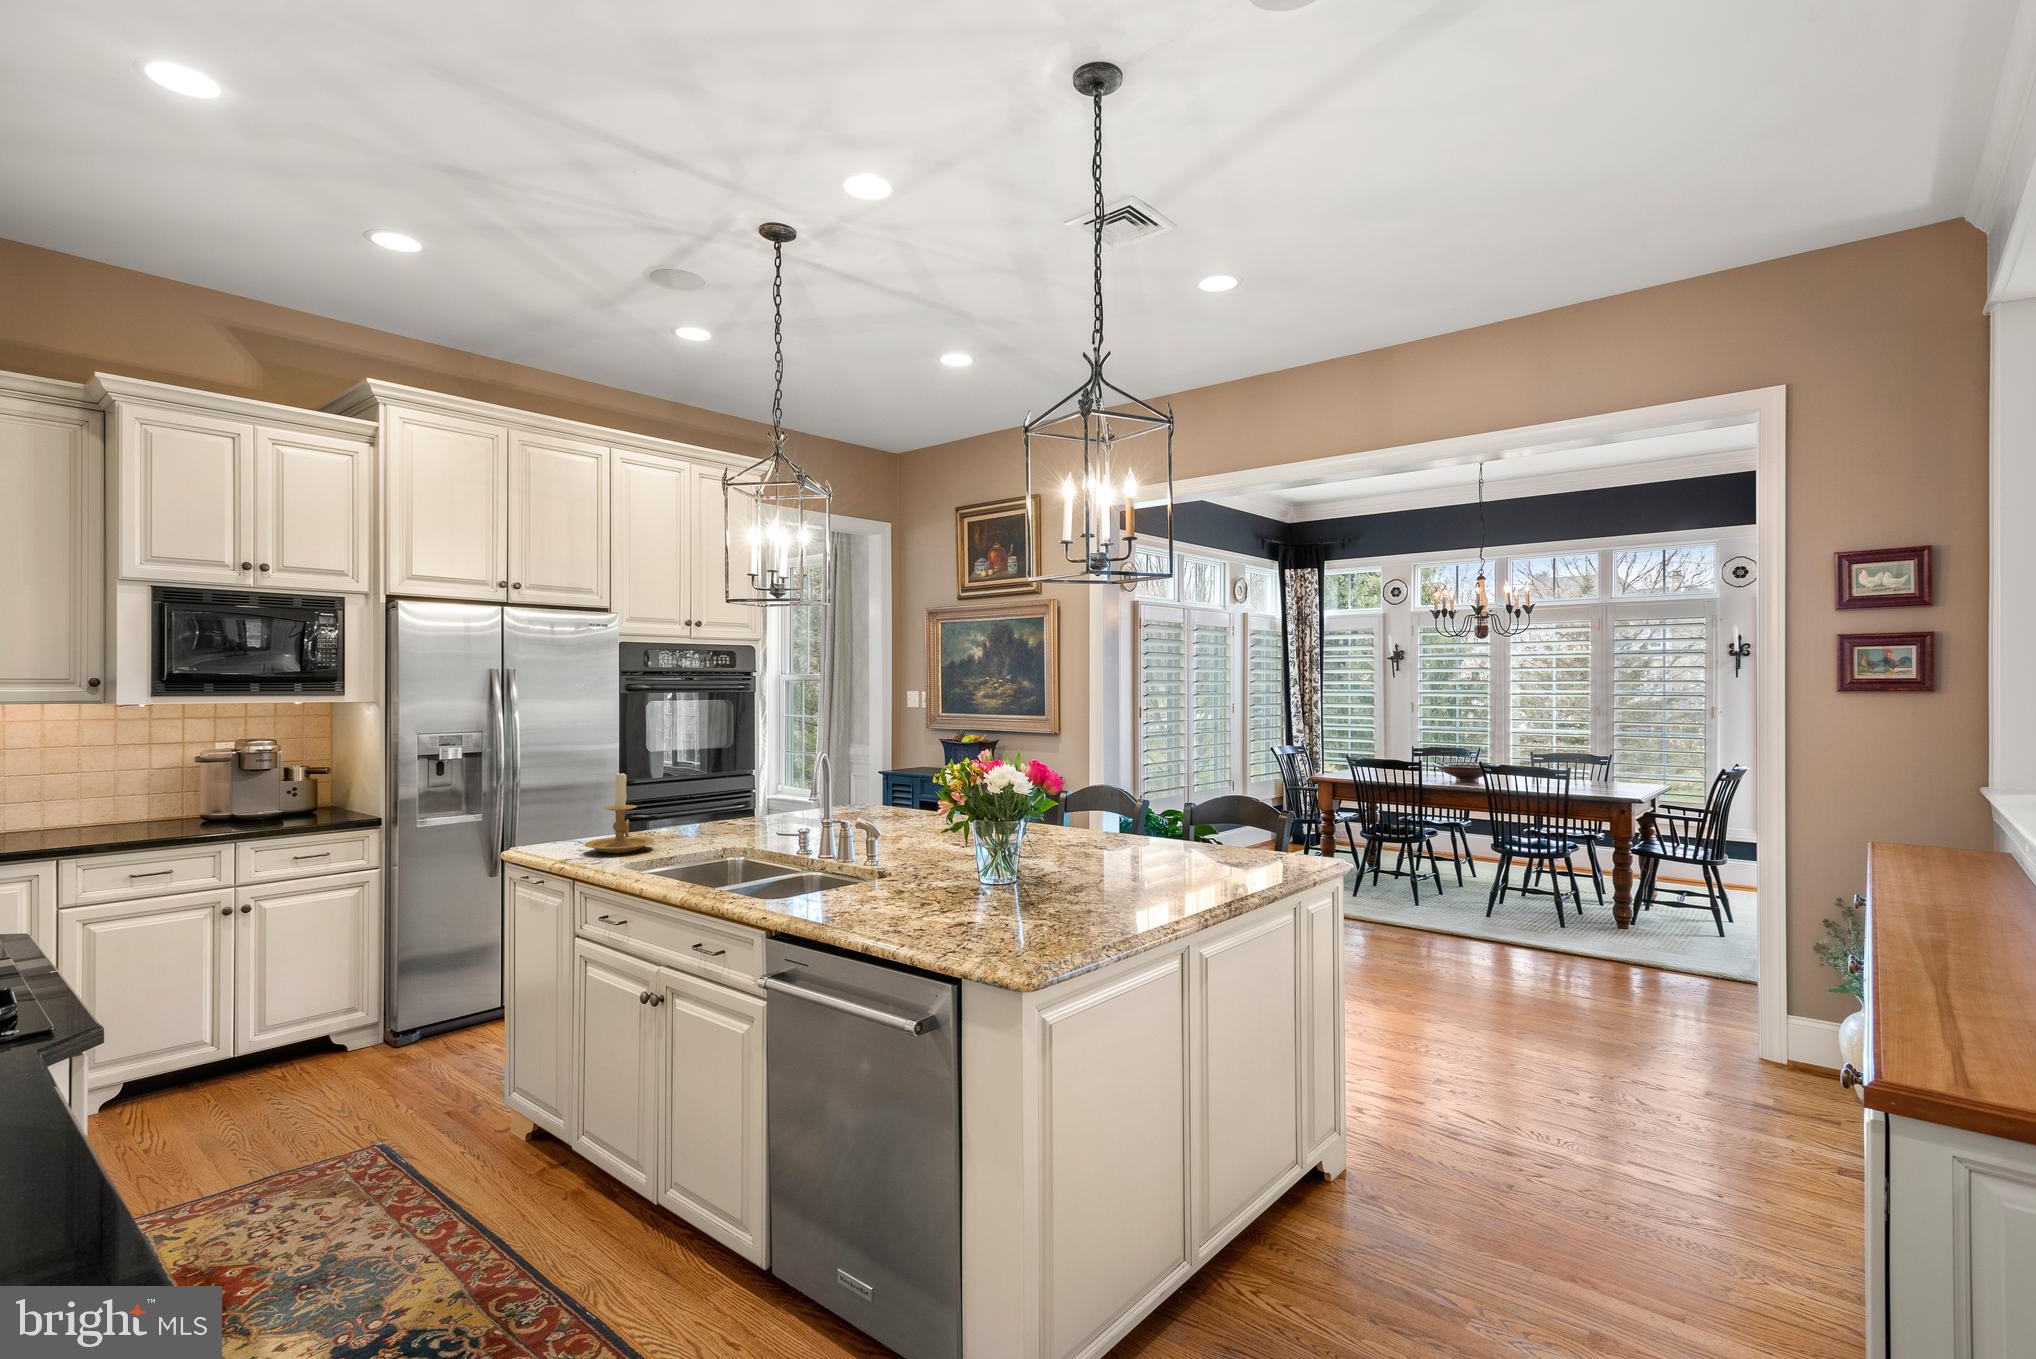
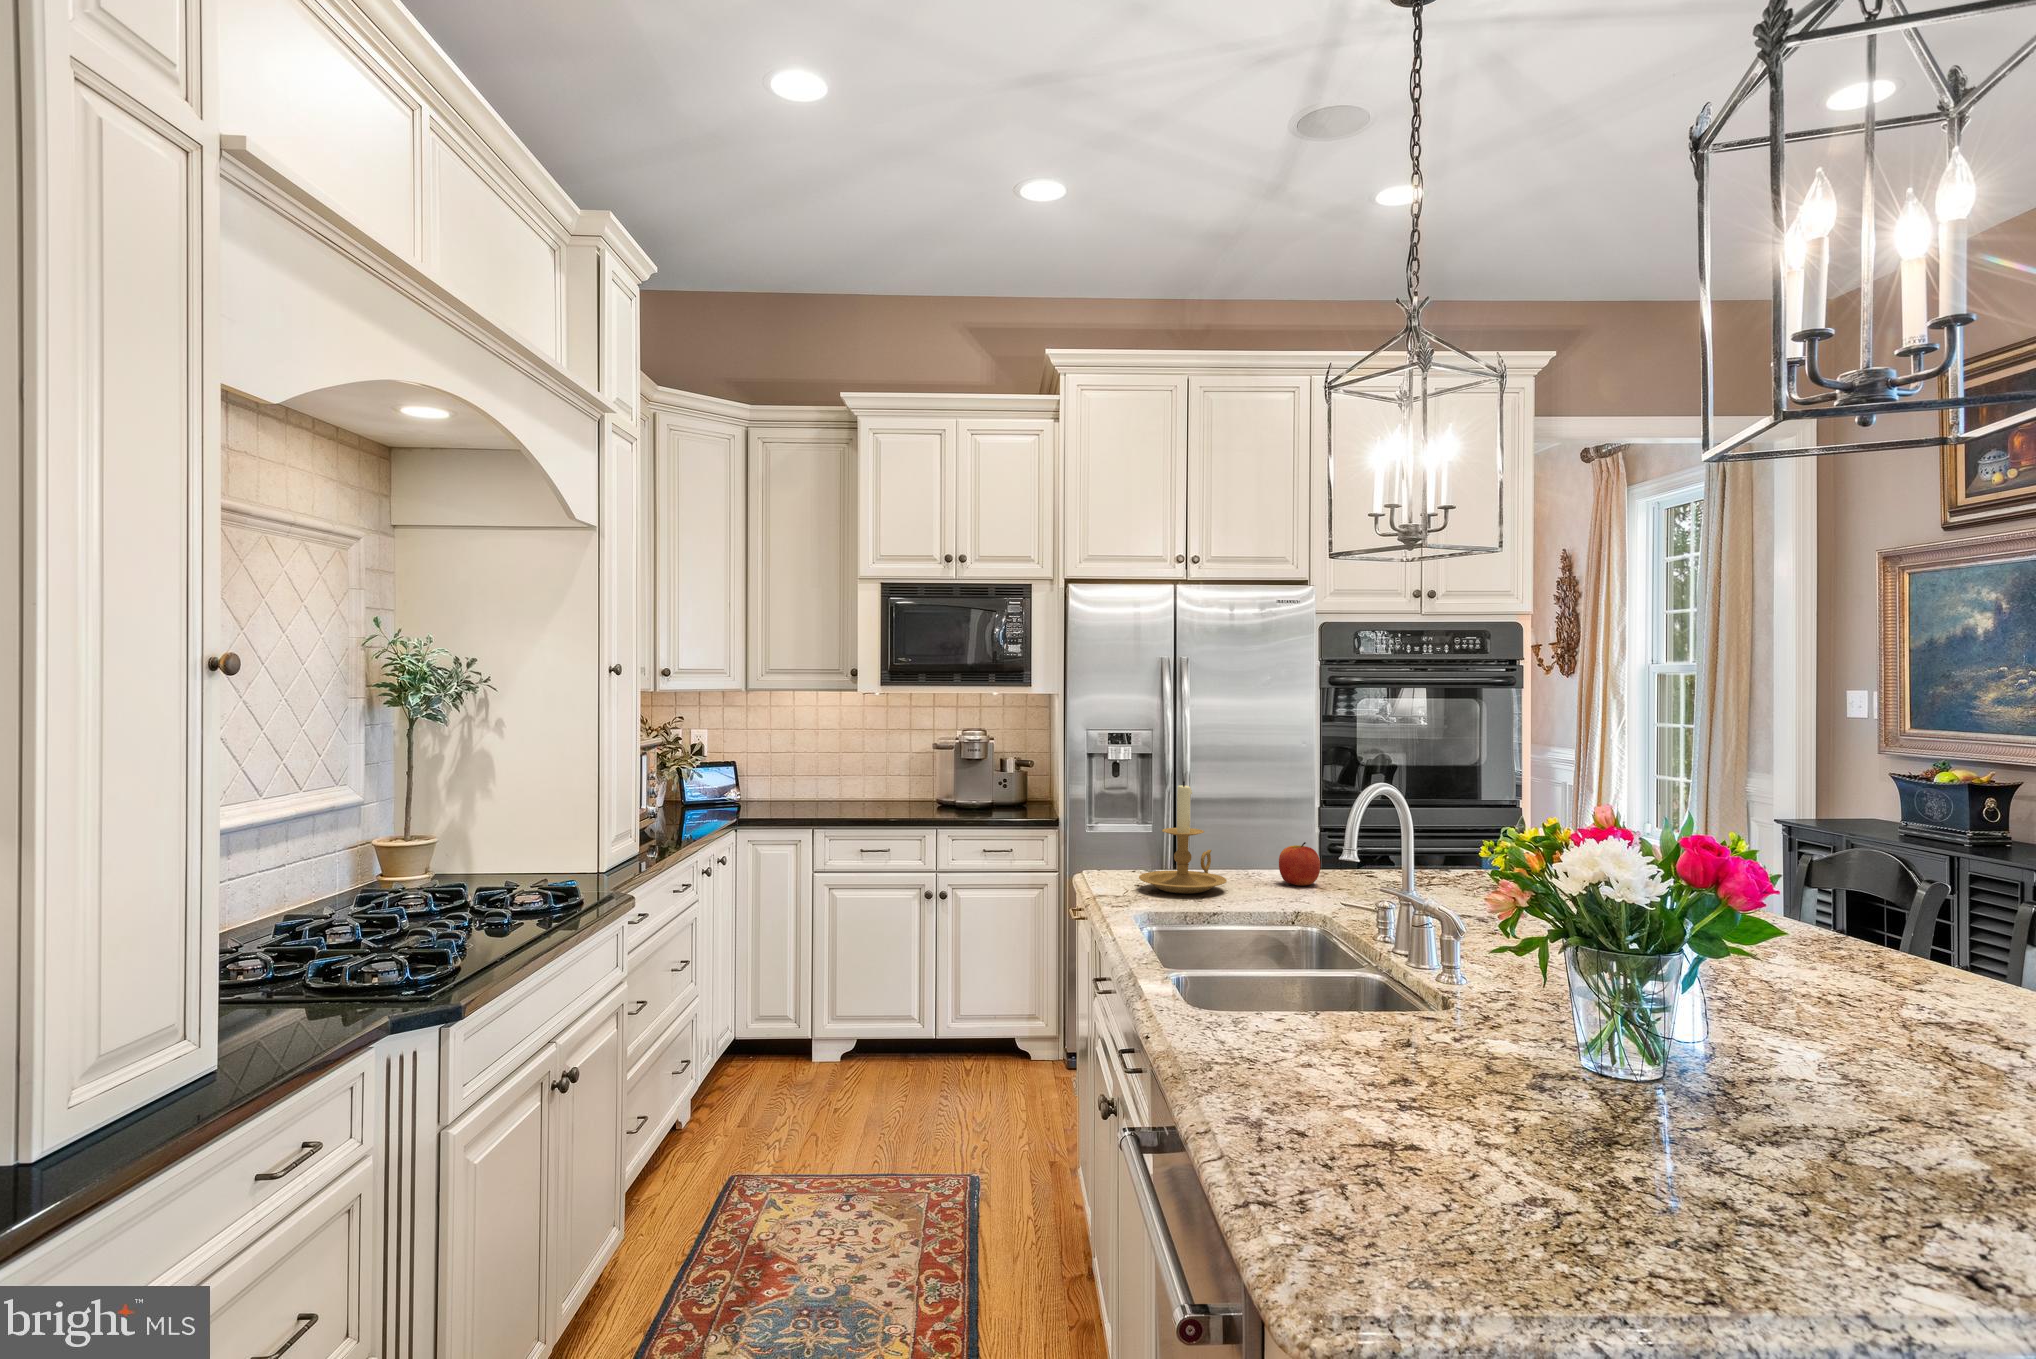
apple: none [676,806,706,837] -> present [1279,842,1320,886]

